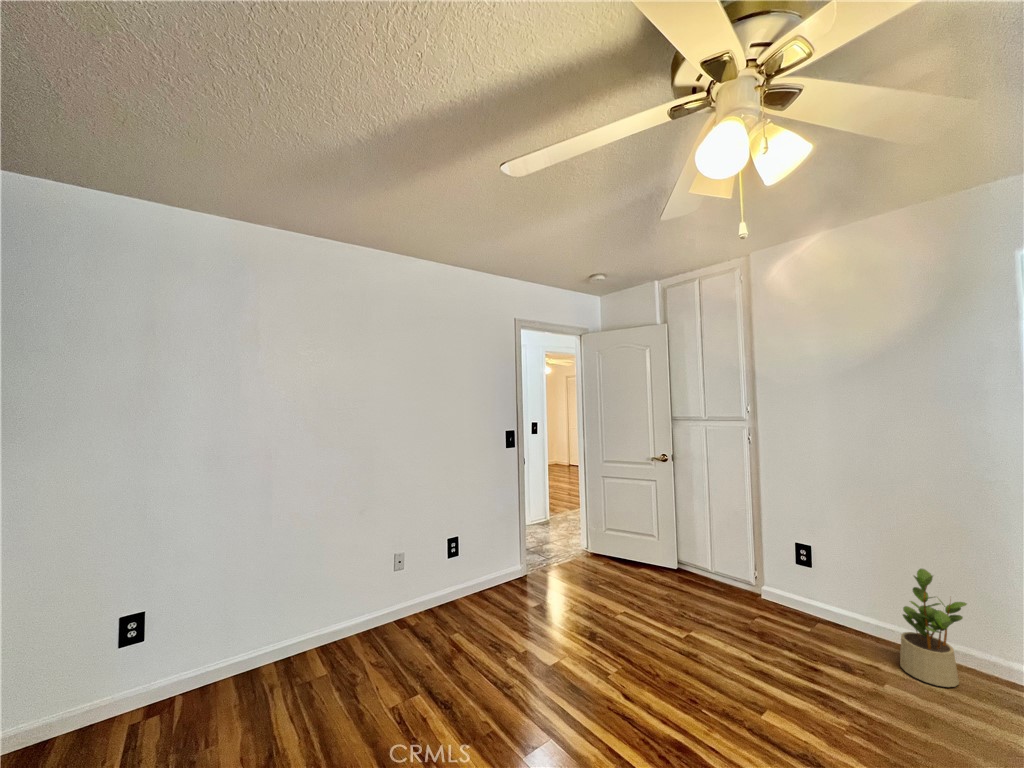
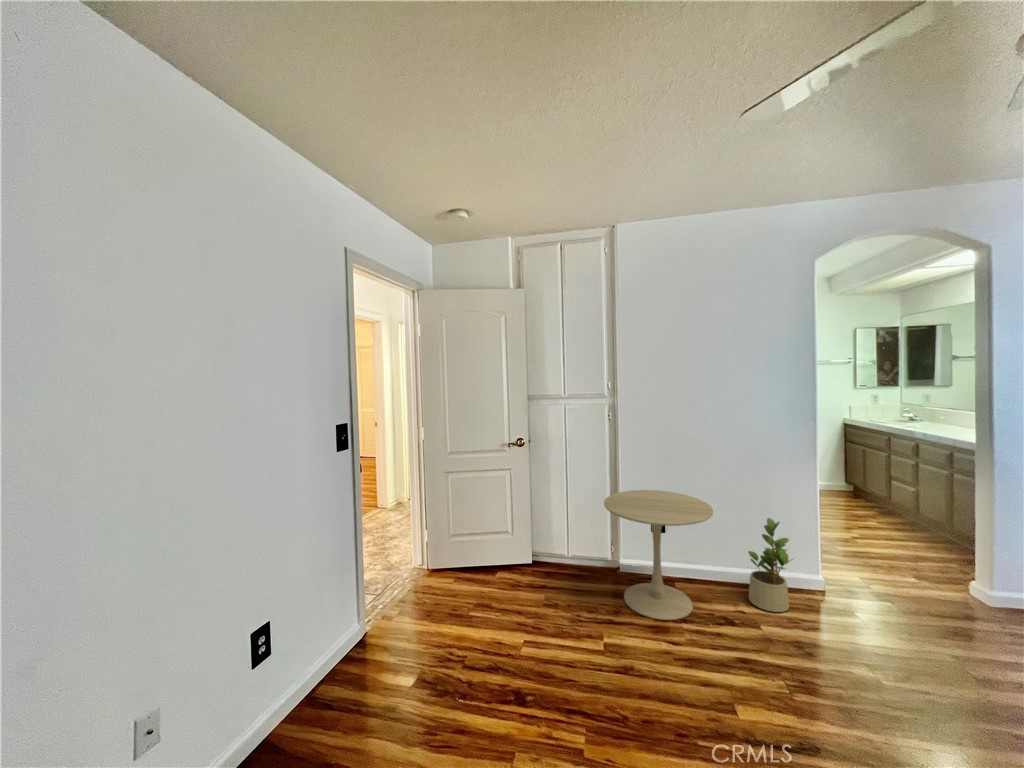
side table: none [716,514,838,648] -> present [604,490,713,620]

